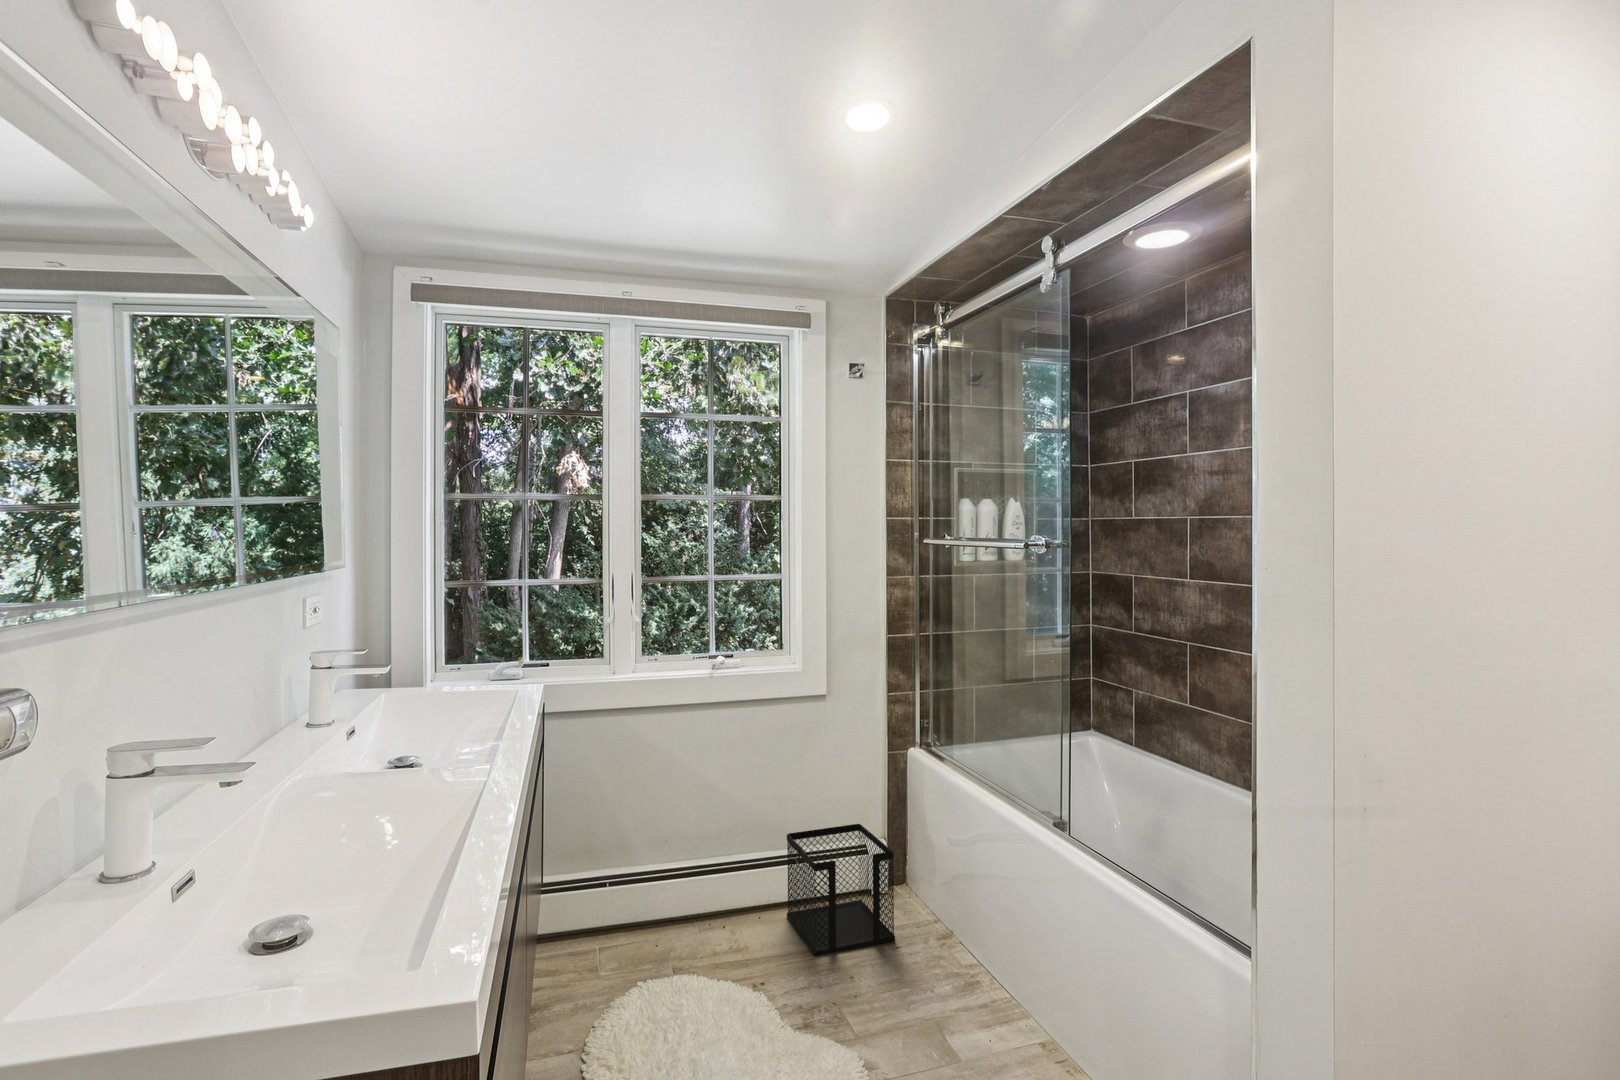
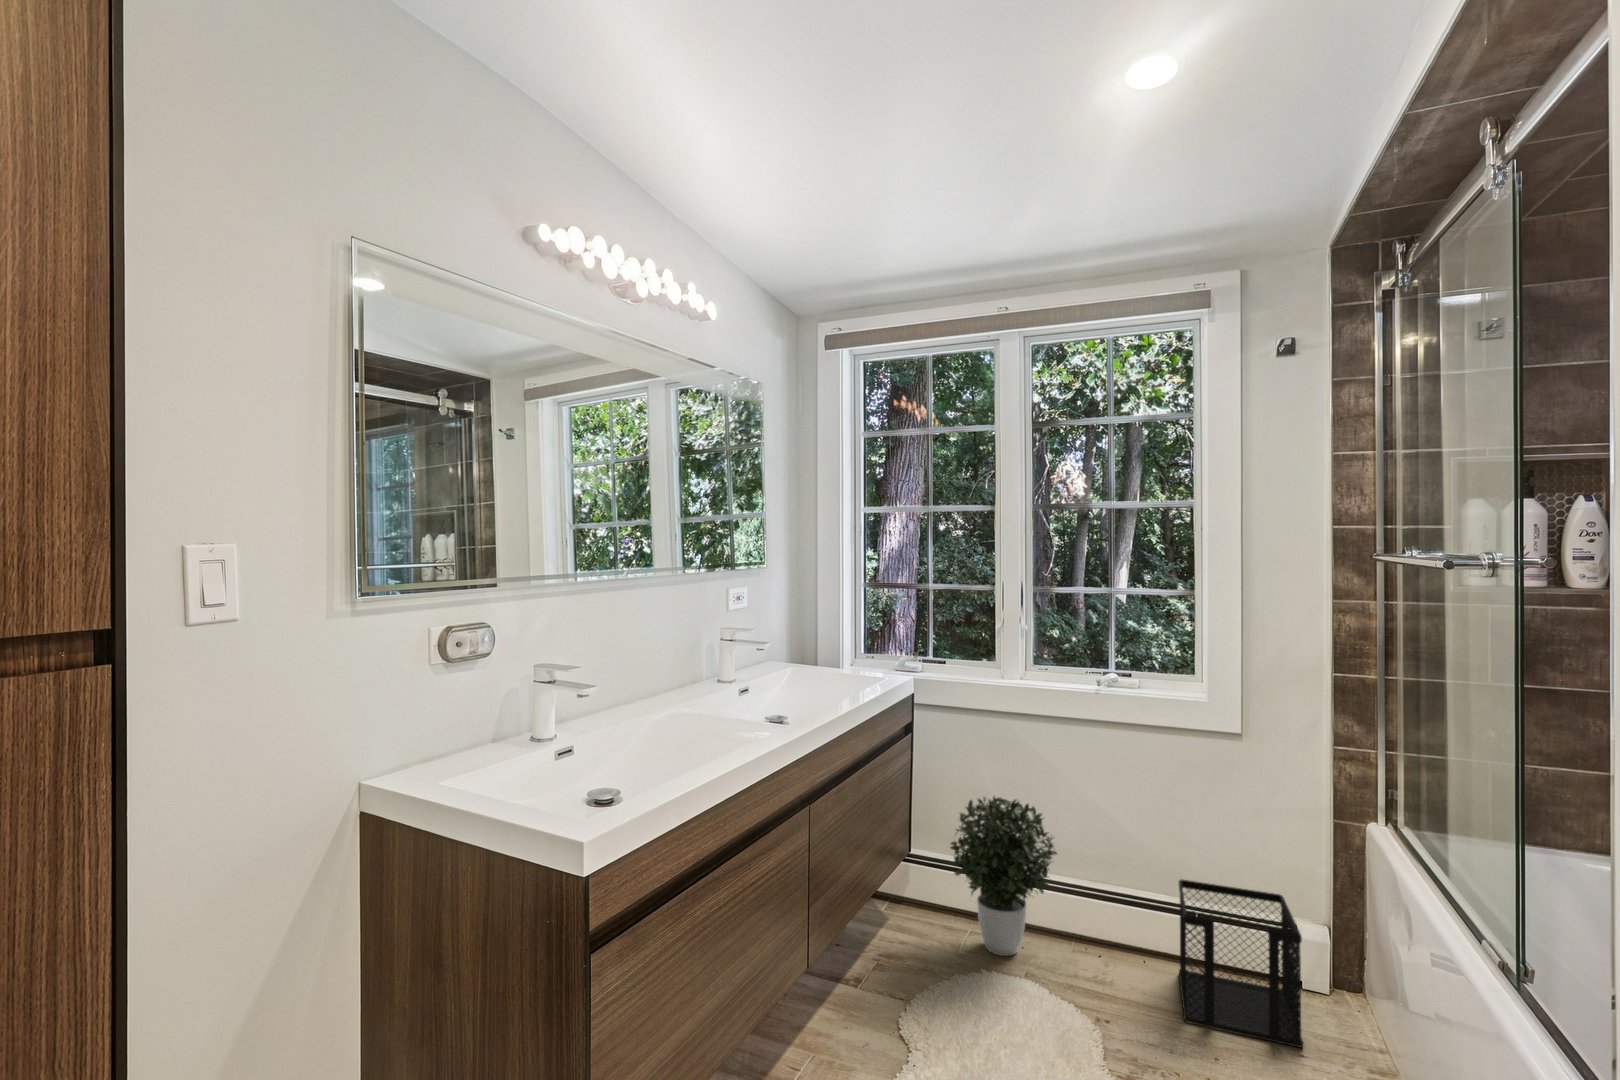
potted plant: none [583,798,691,963] -> present [951,796,1057,956]

